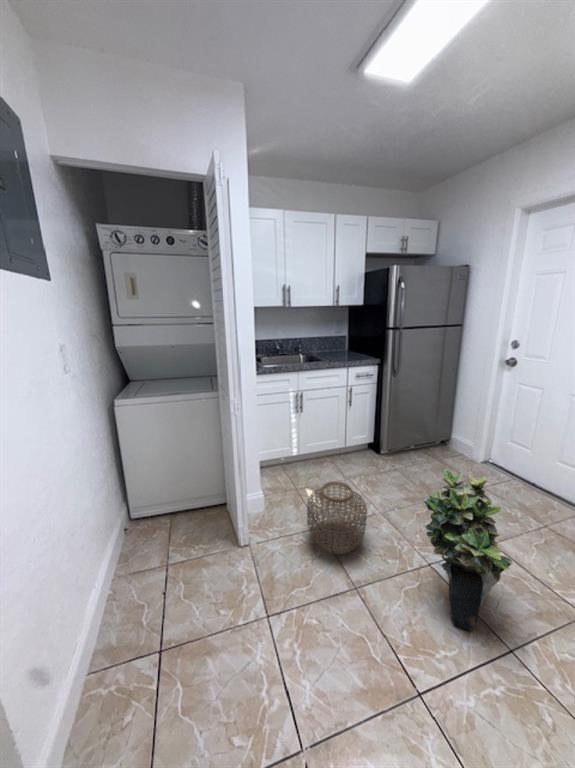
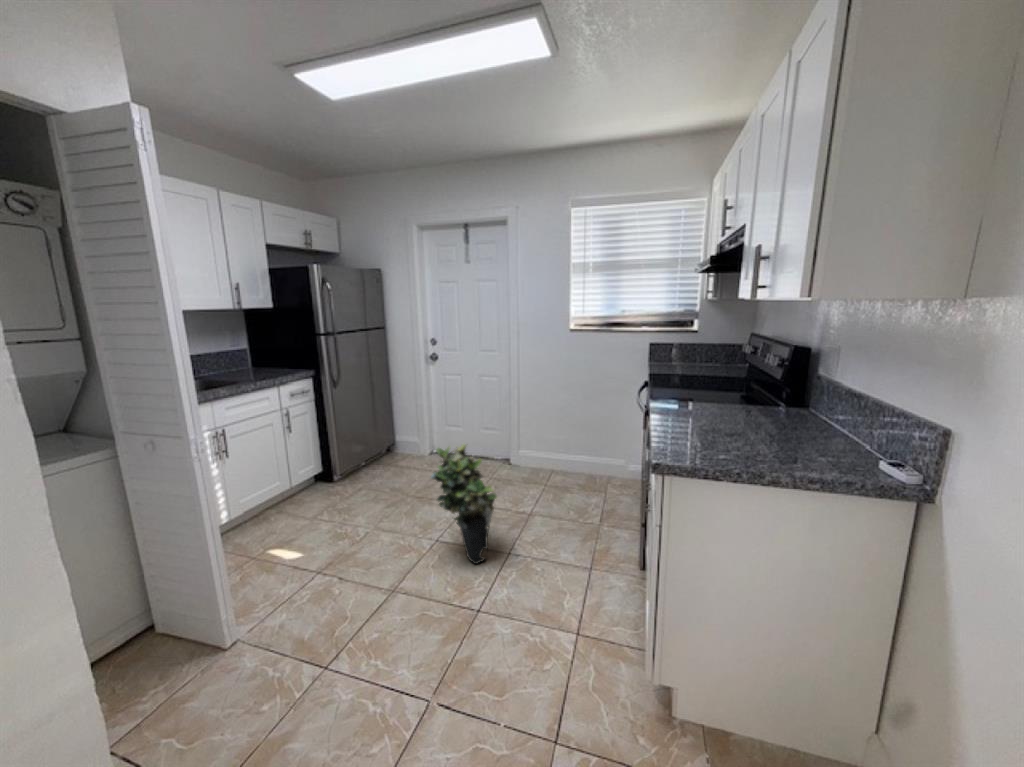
woven basket: present [307,482,367,554] -> none [305,504,378,585]

